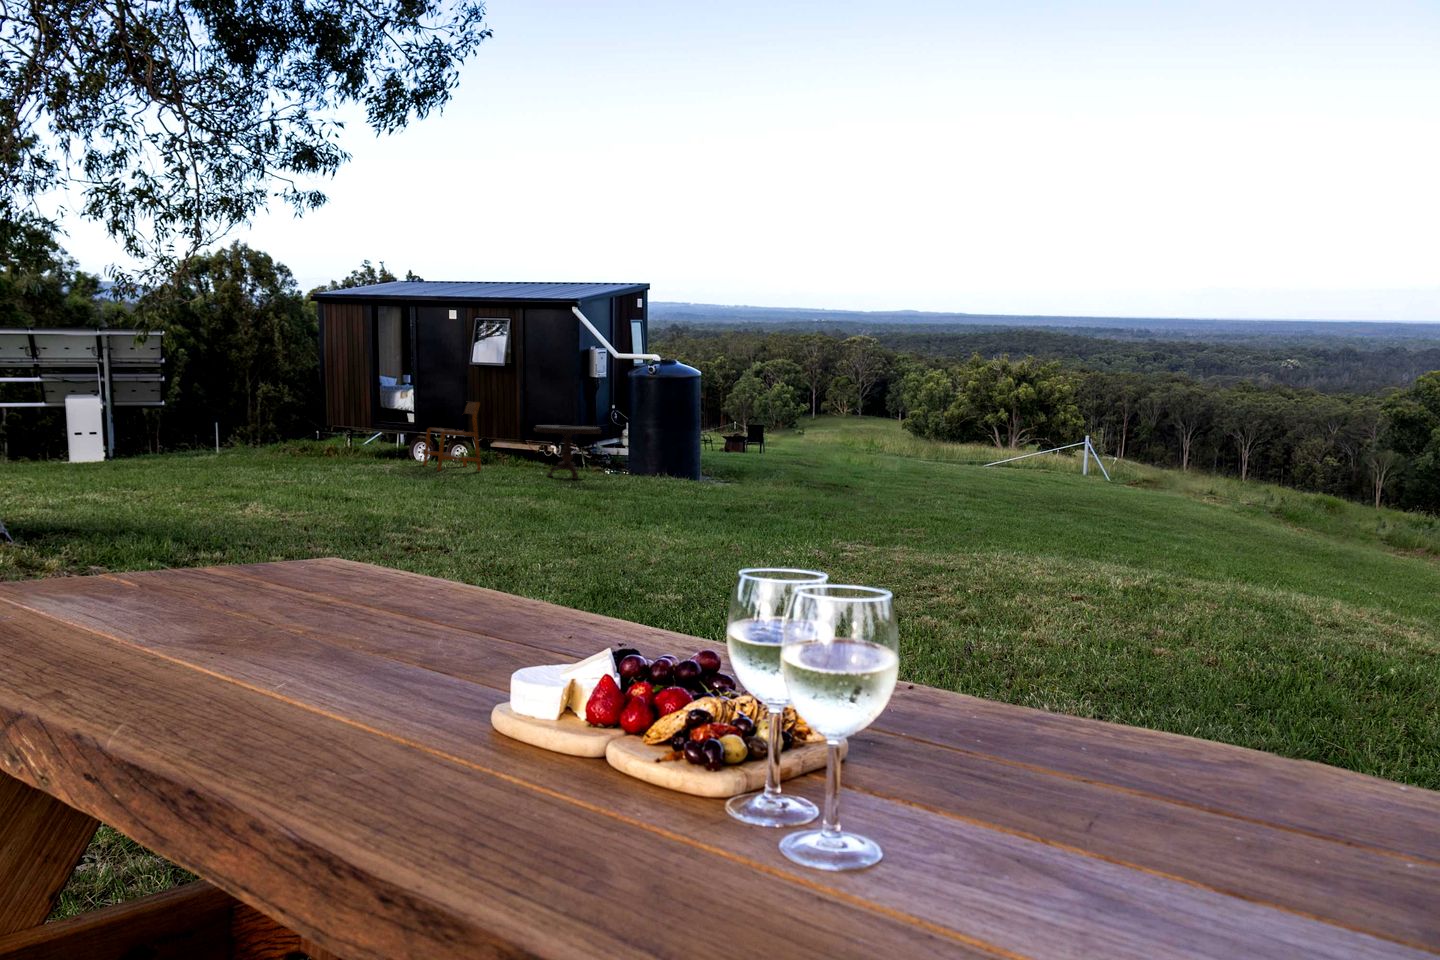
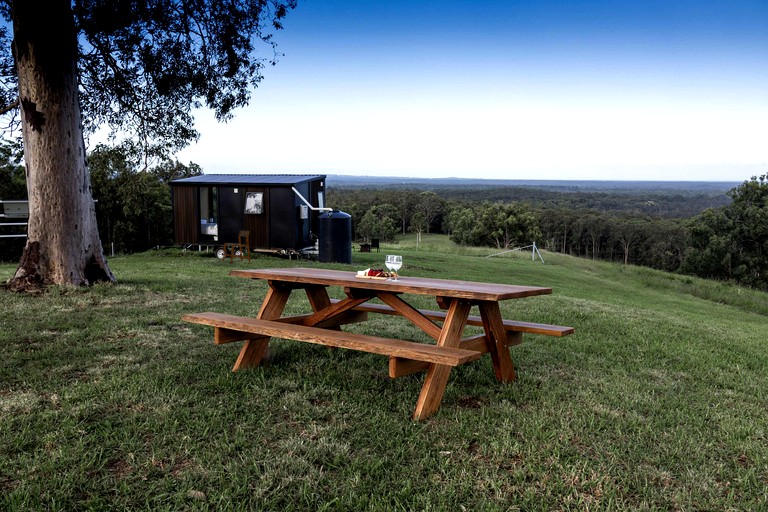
side table: present [535,425,601,479] -> none [275,241,306,265]

